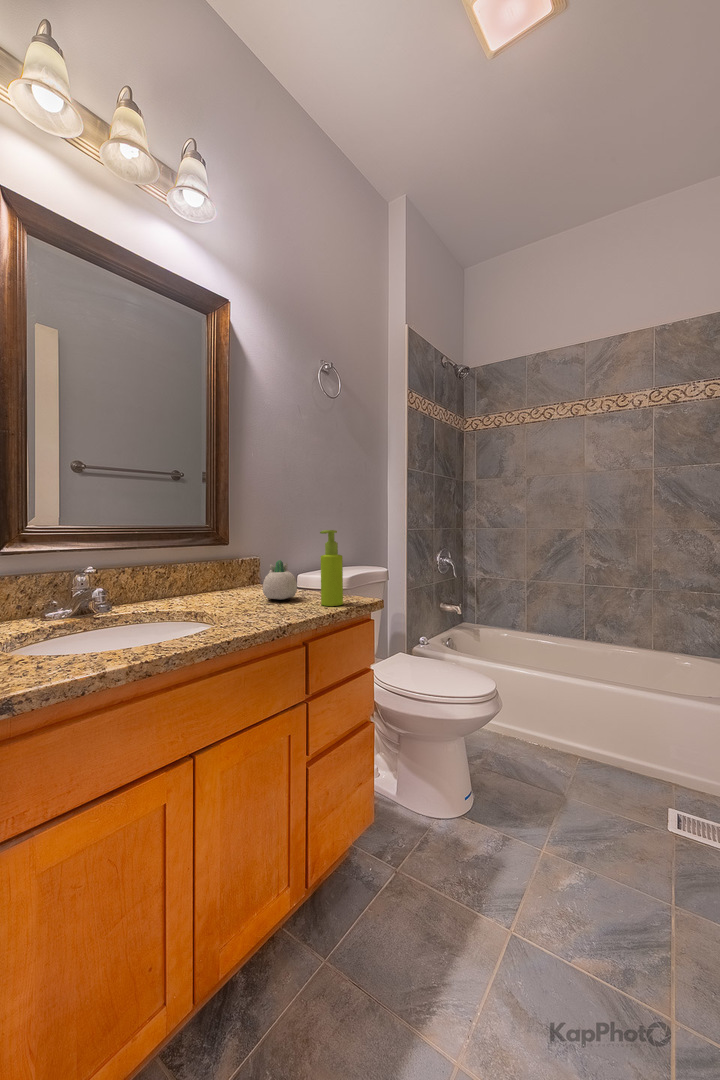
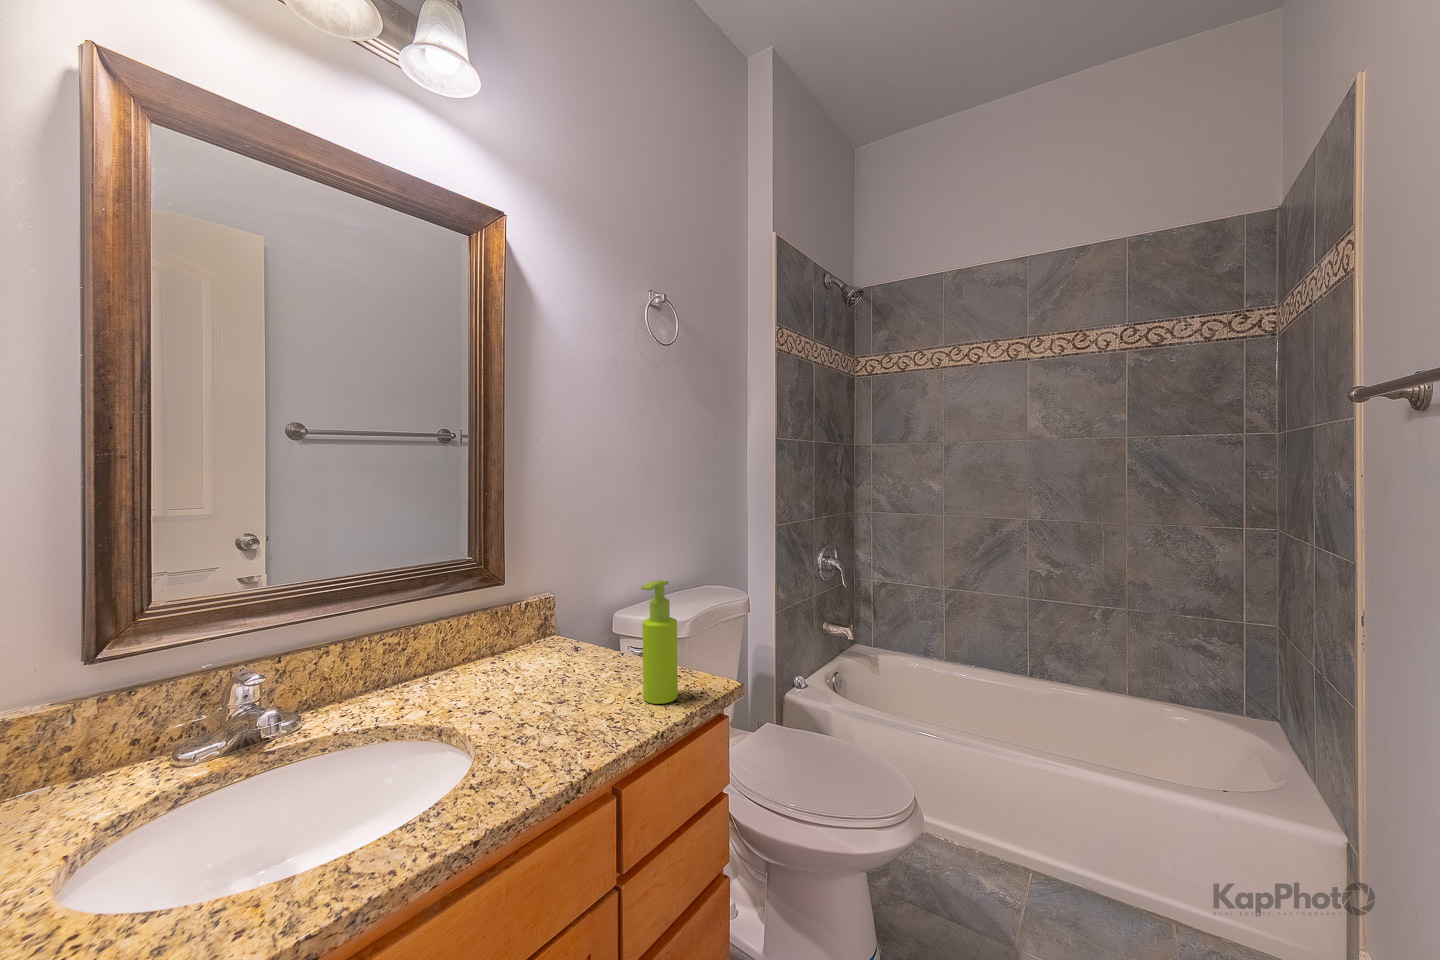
succulent planter: present [263,560,297,600] -> none [552,620,607,686]

